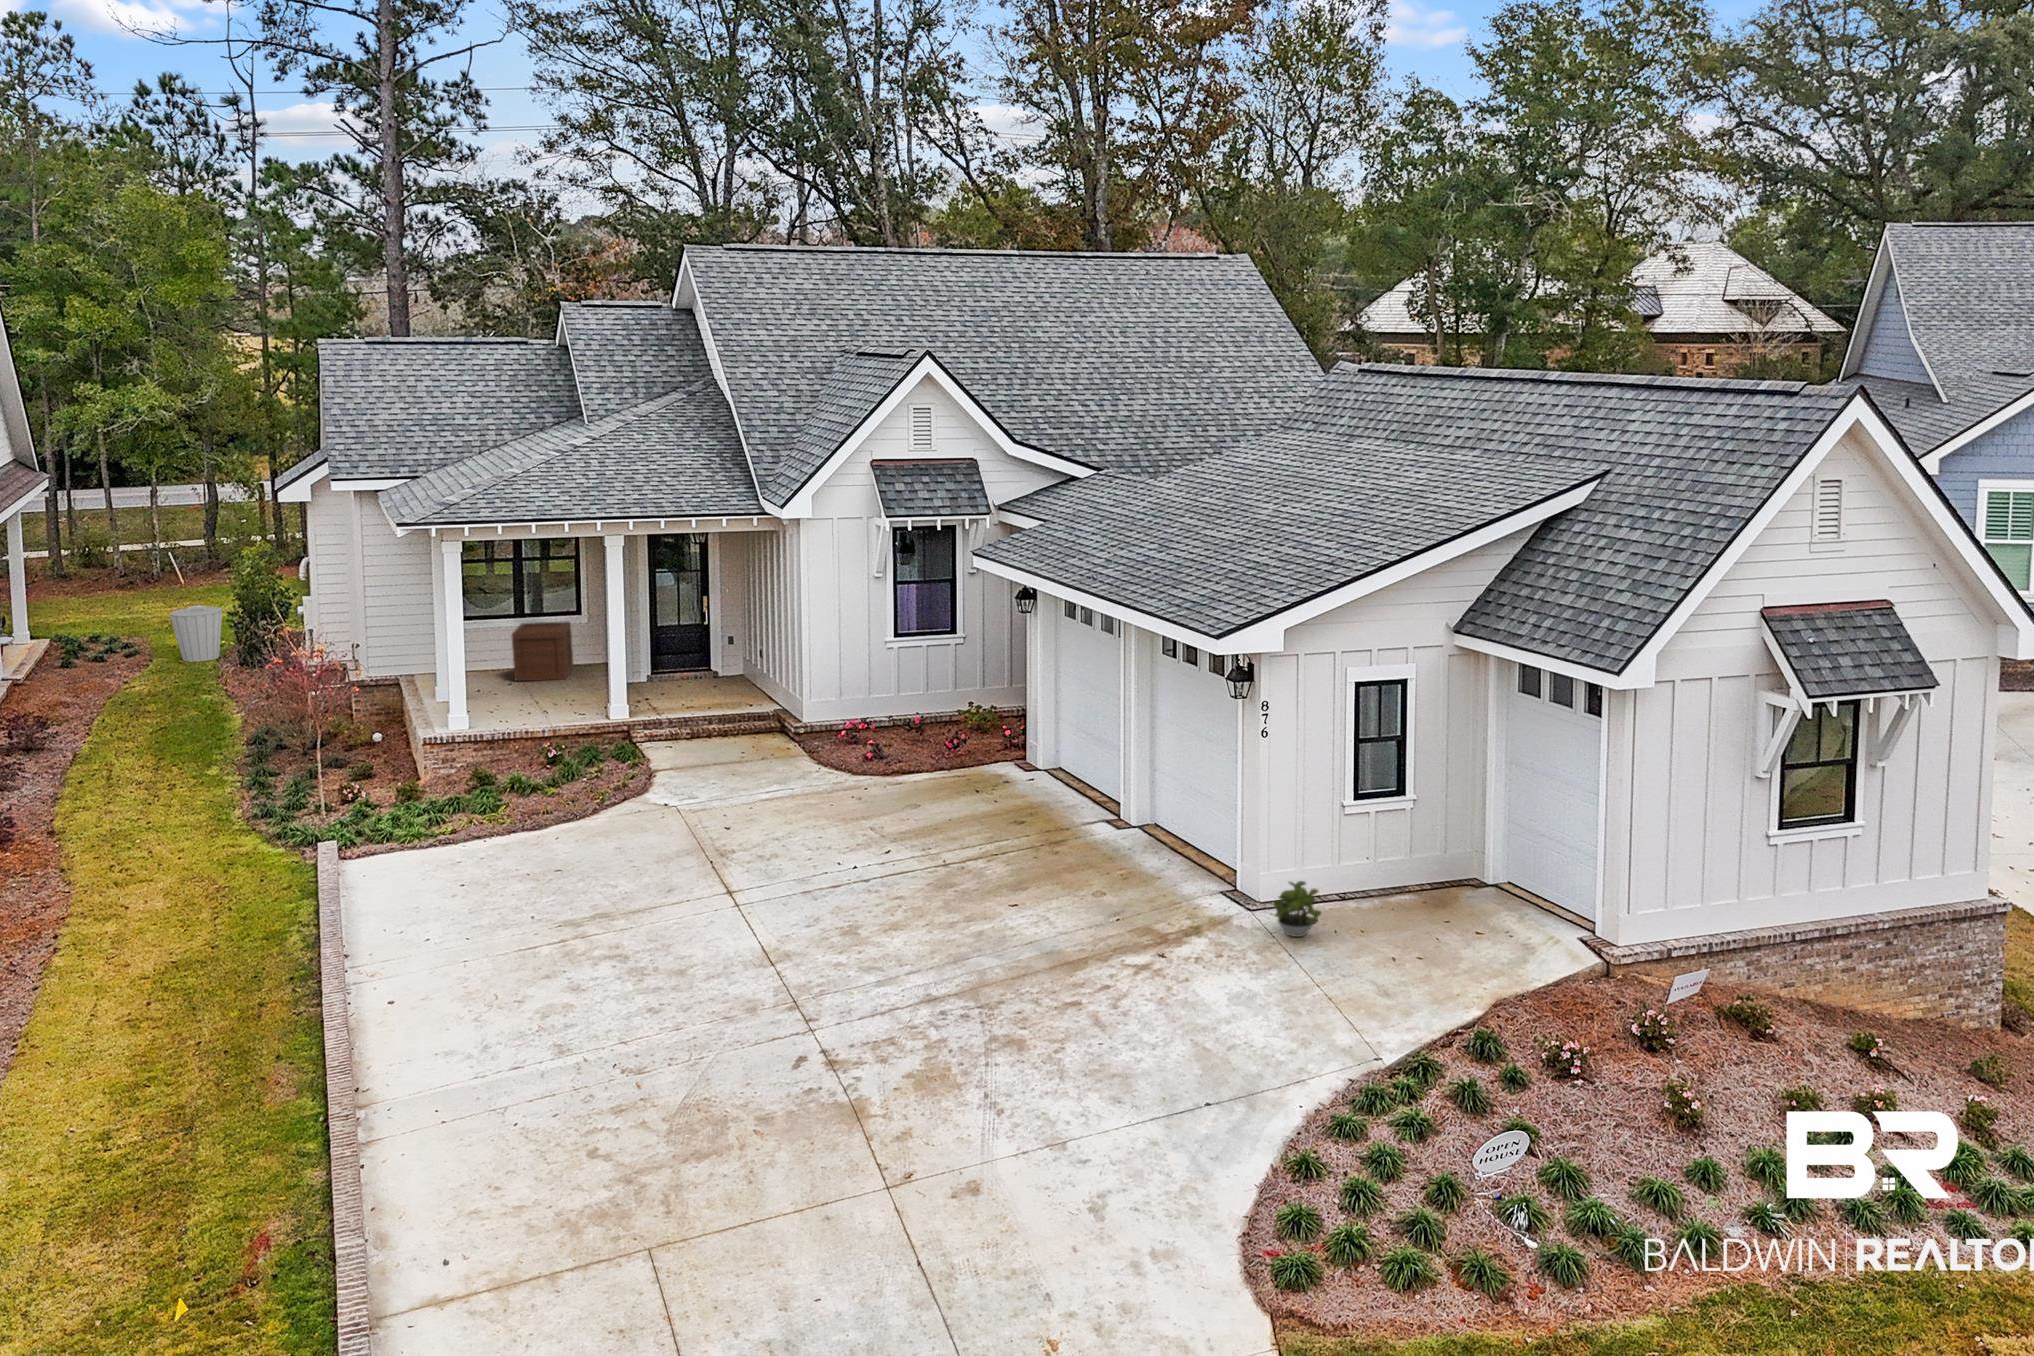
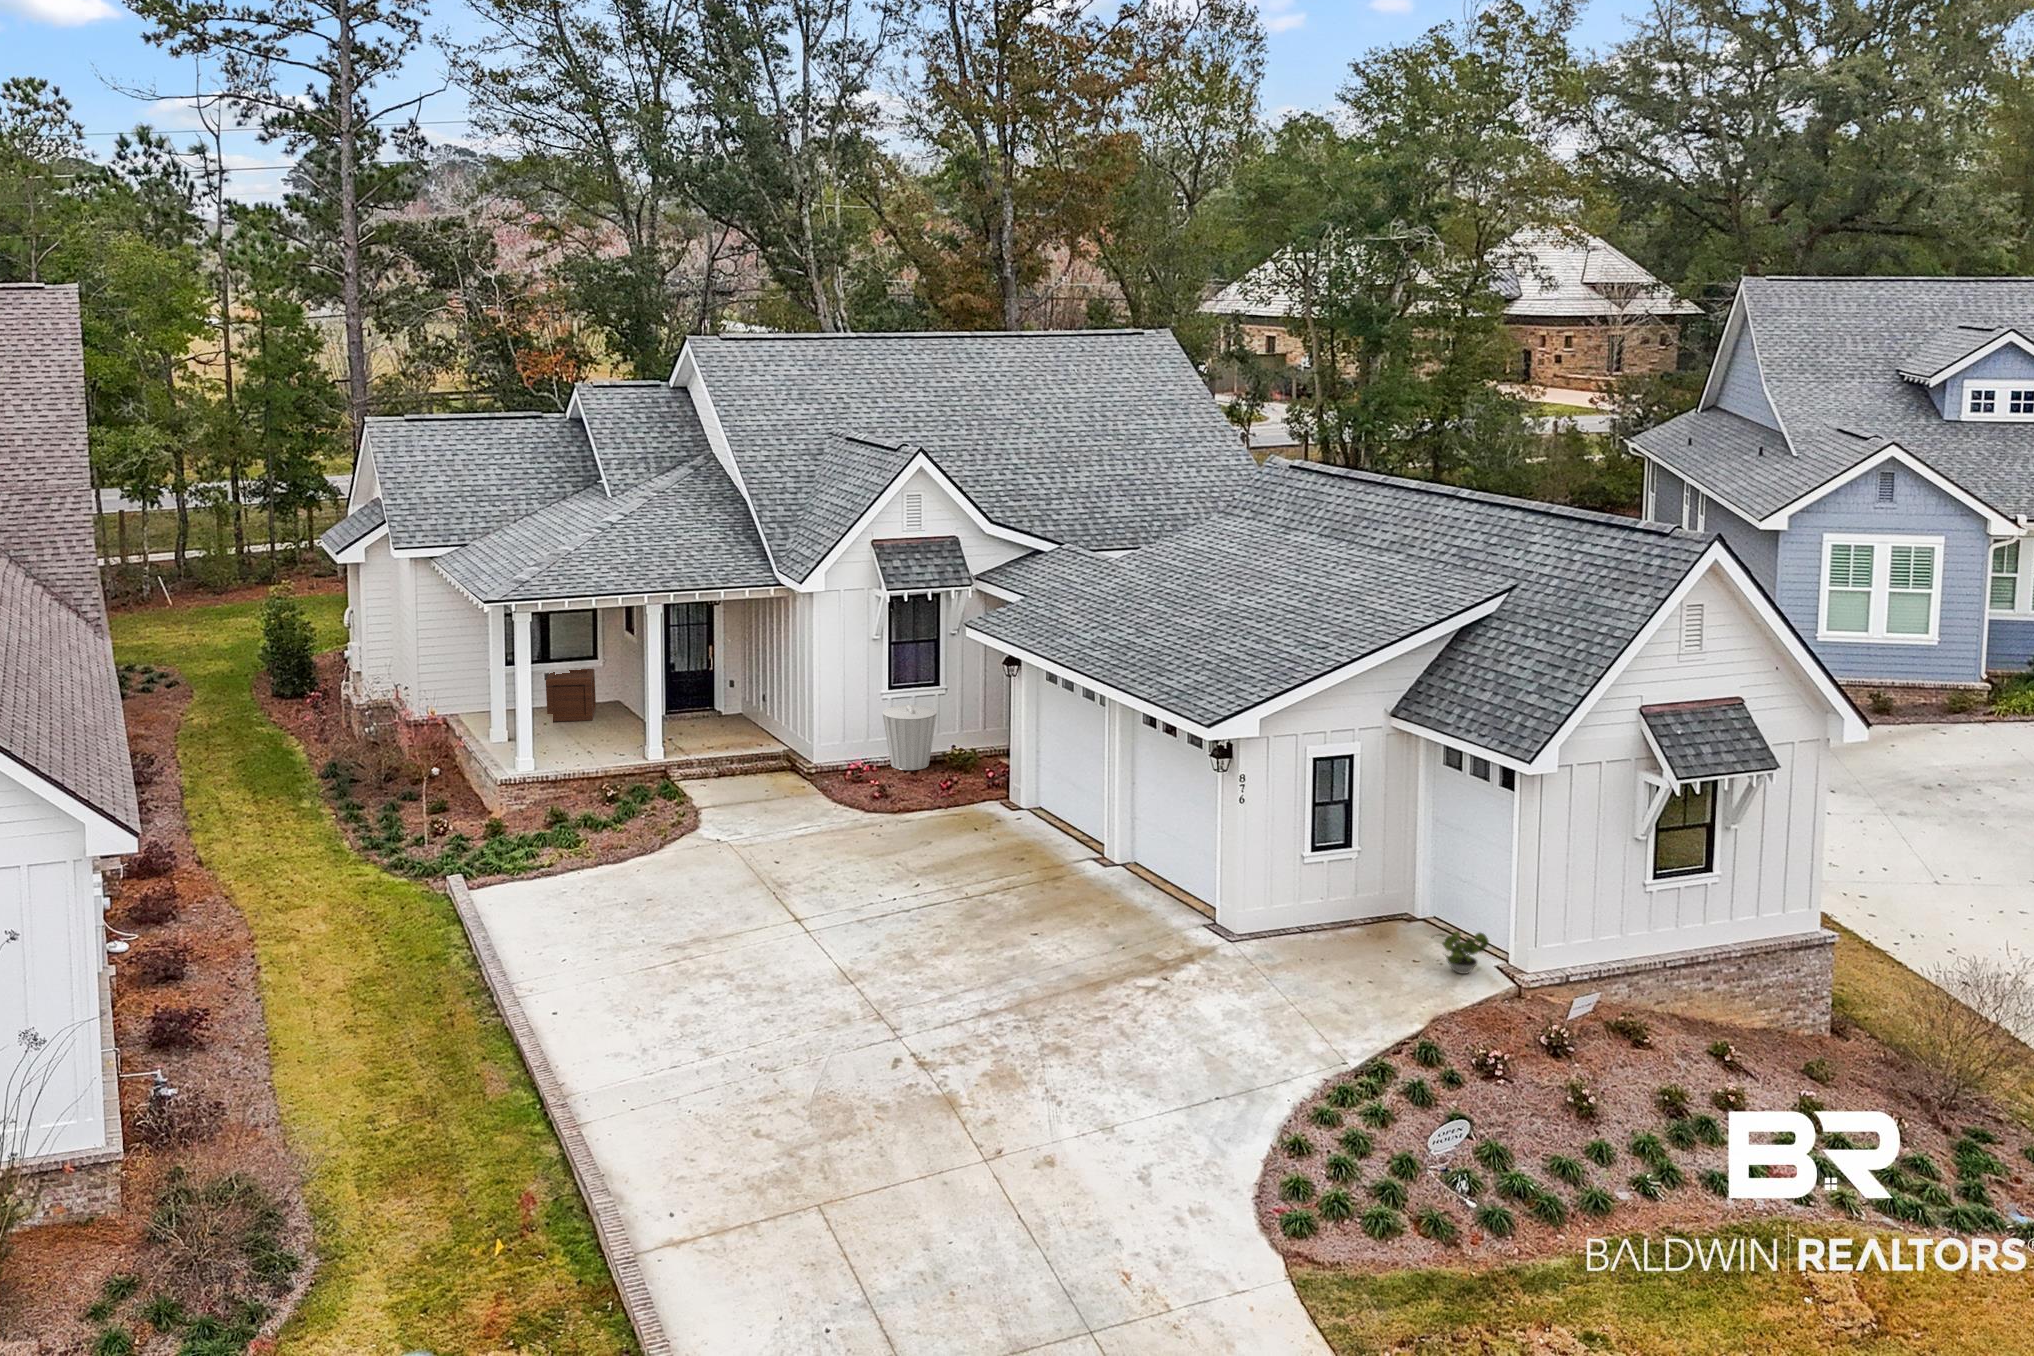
trash can: present [170,605,222,662] -> present [883,705,937,770]
potted plant: present [1274,881,1321,937] -> present [1438,928,1489,974]

